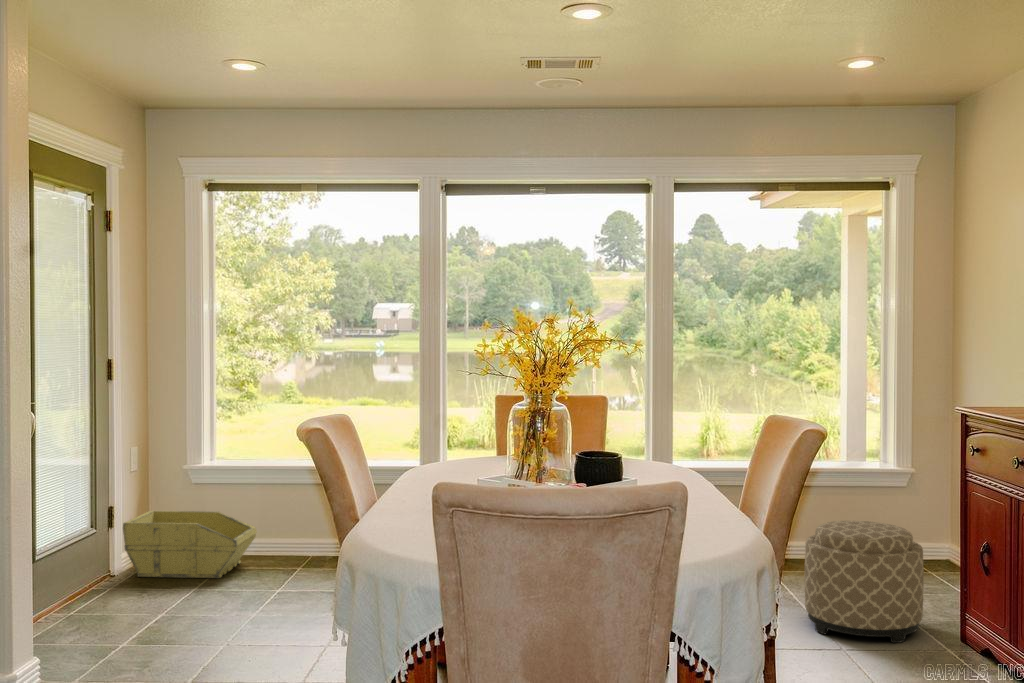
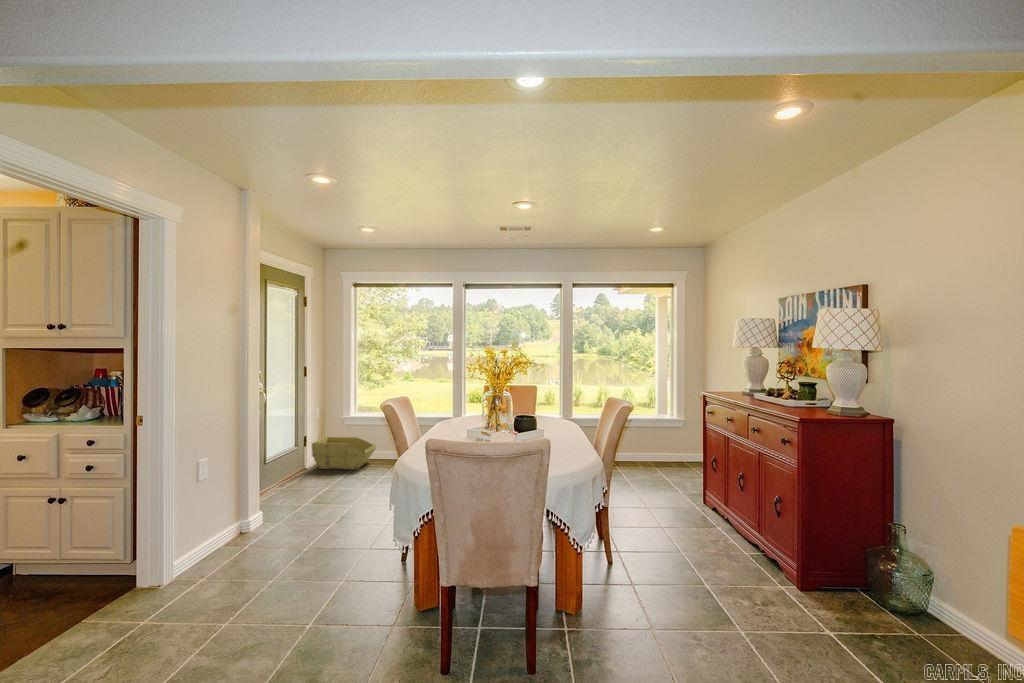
ottoman: present [805,521,924,643] -> none [630,444,686,504]

